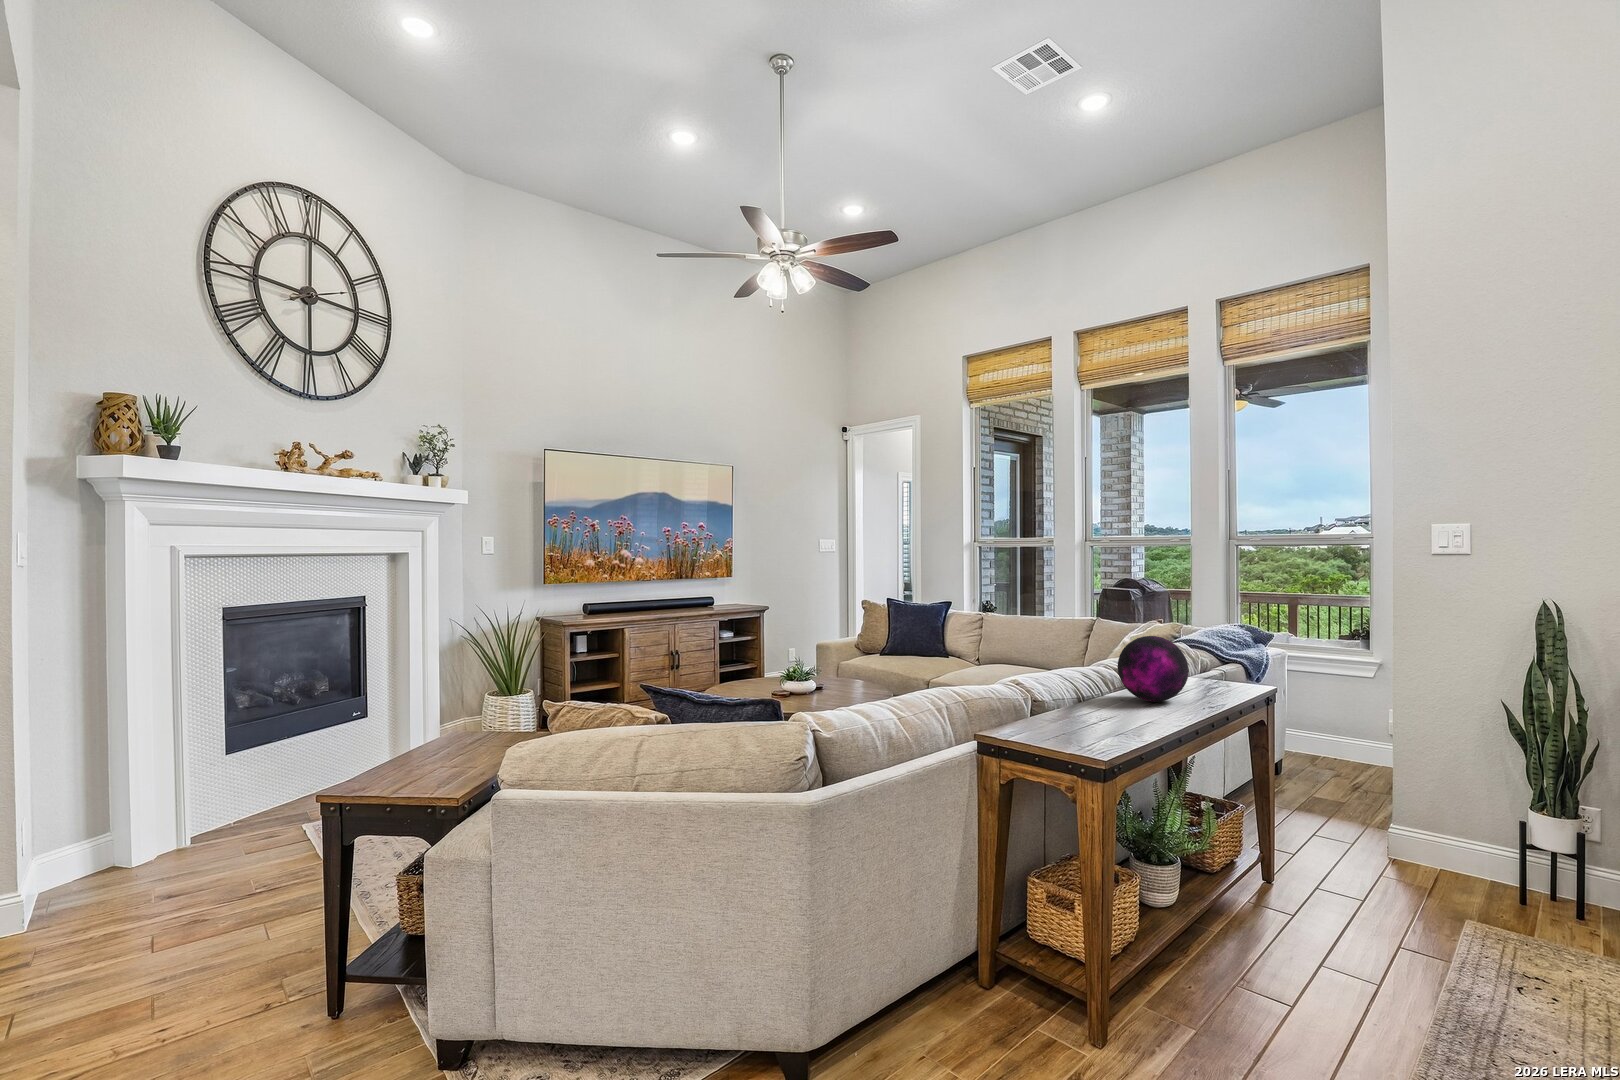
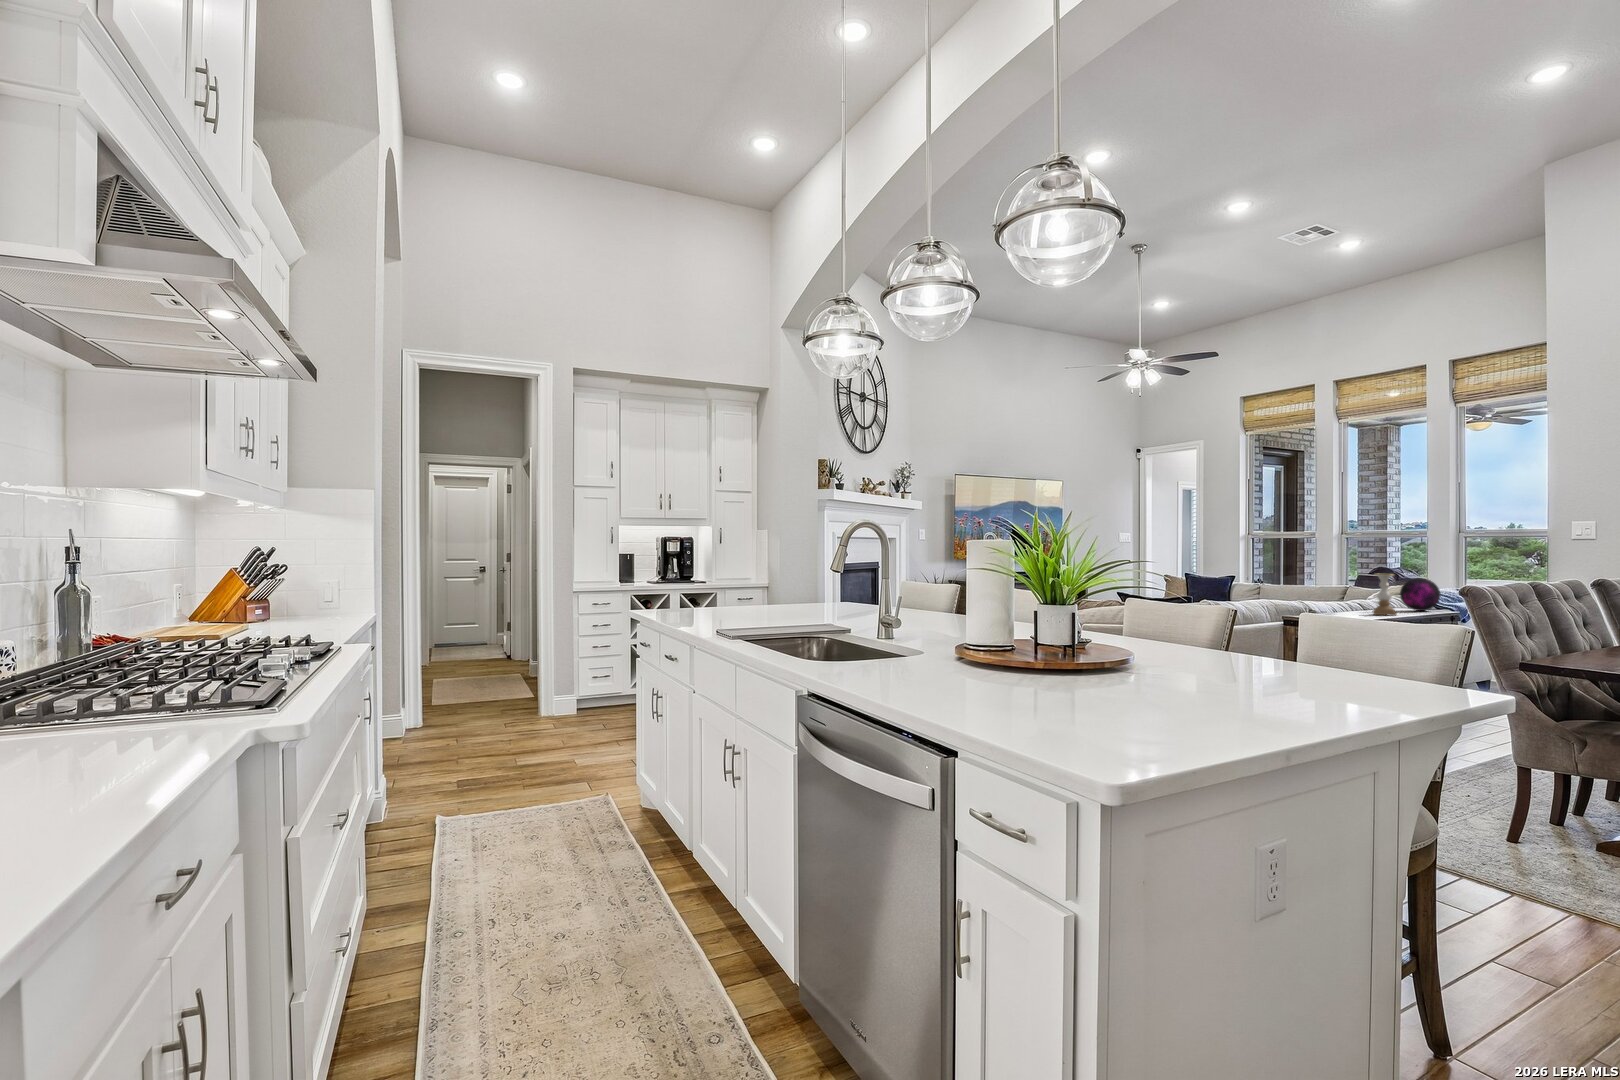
candle holder: none [1061,632,1102,724] -> present [1373,574,1397,616]

